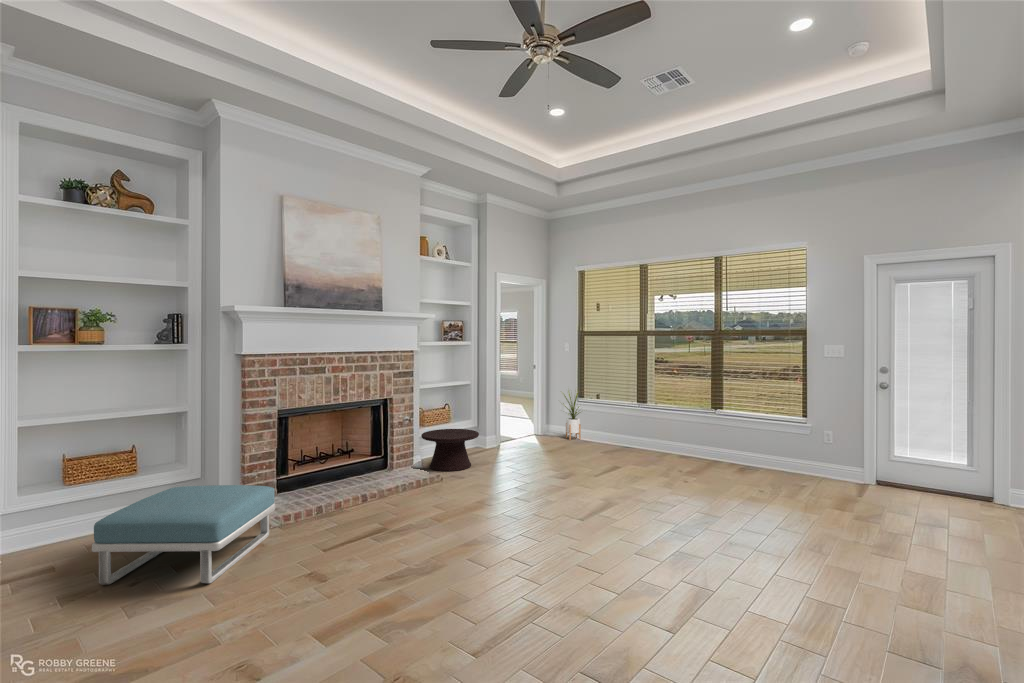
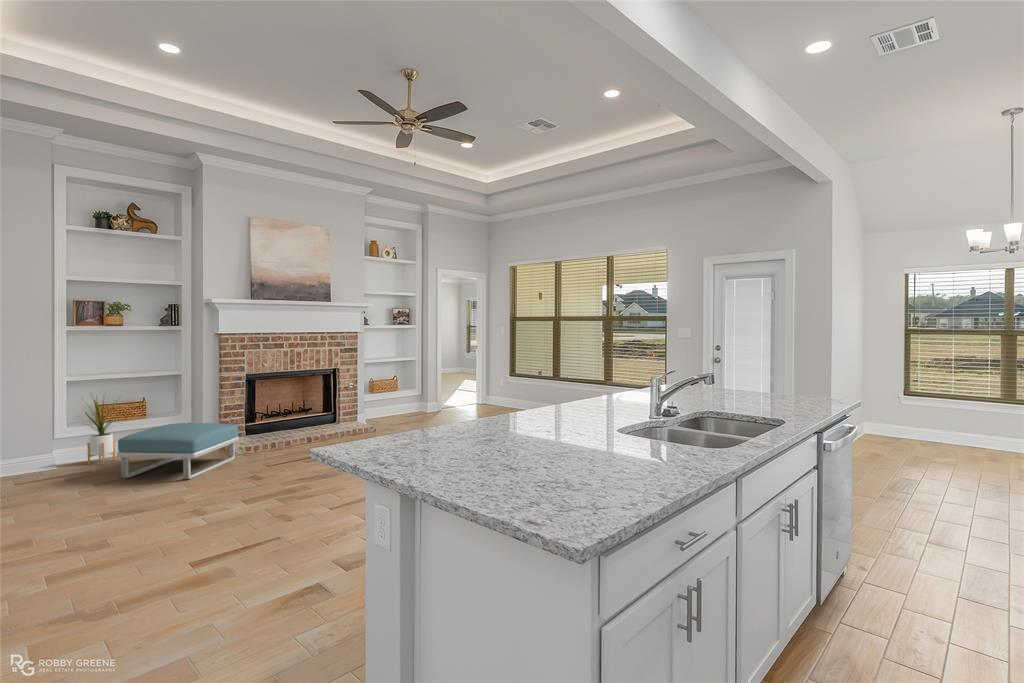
house plant: present [564,393,581,440] -> present [81,396,120,464]
side table: present [421,429,479,471] -> none [365,395,412,427]

